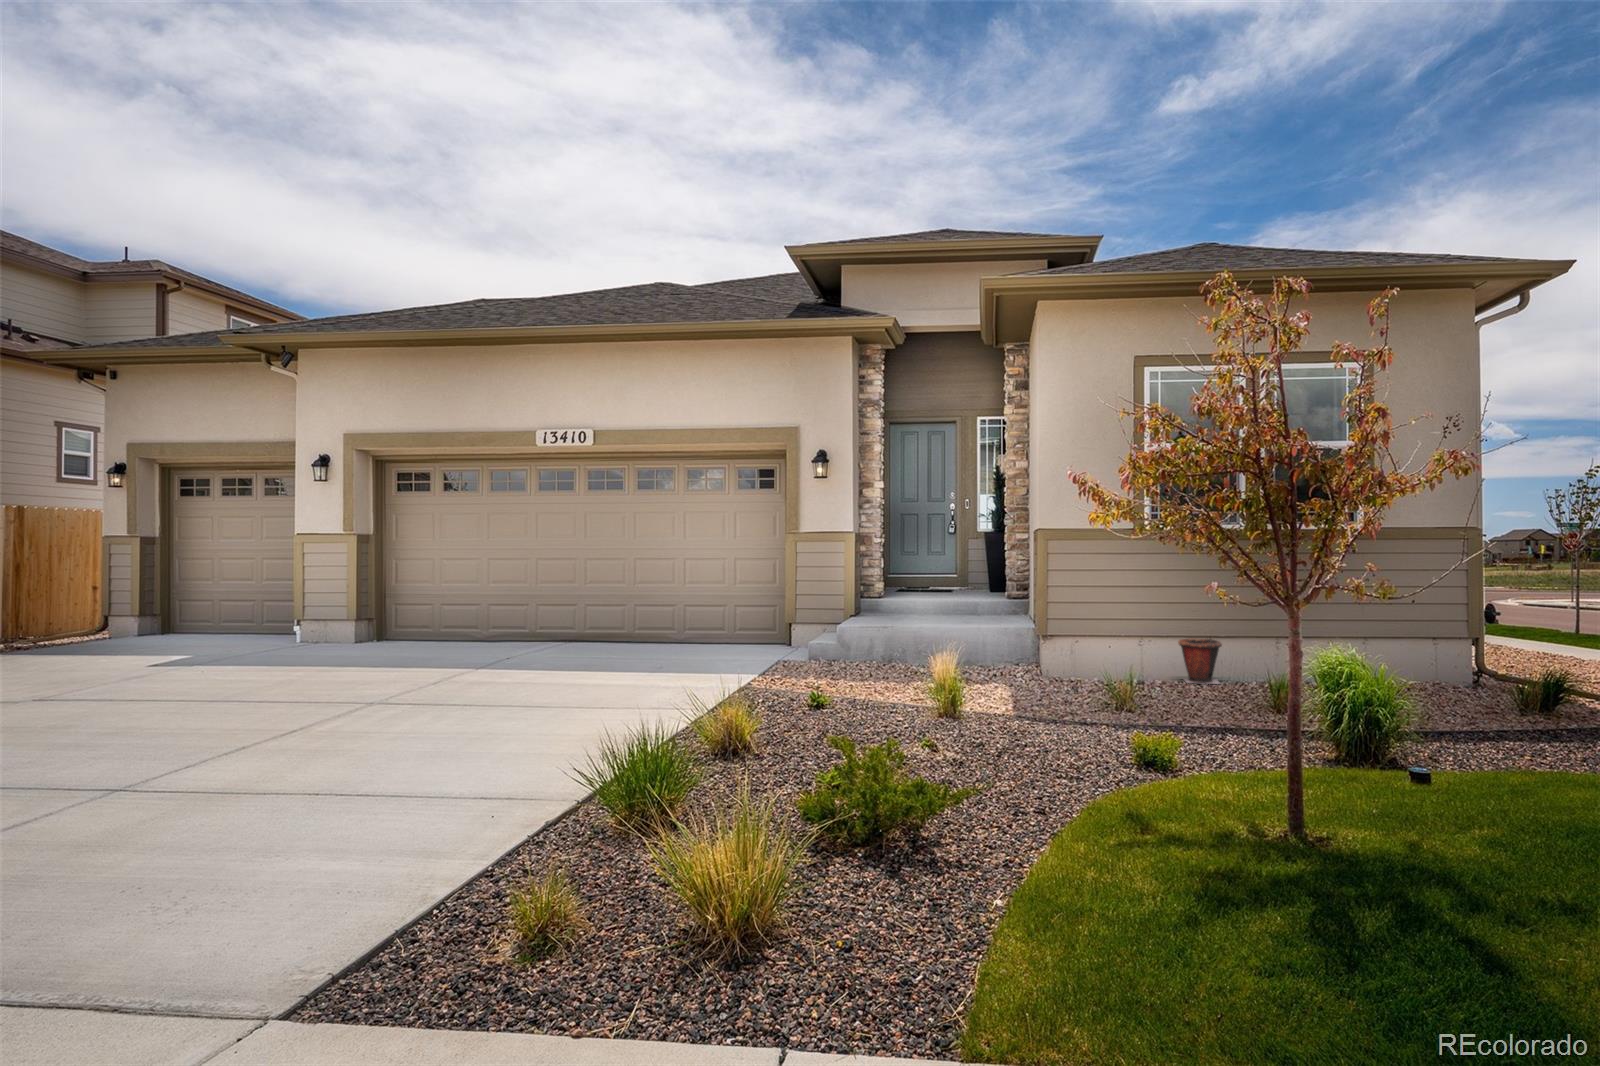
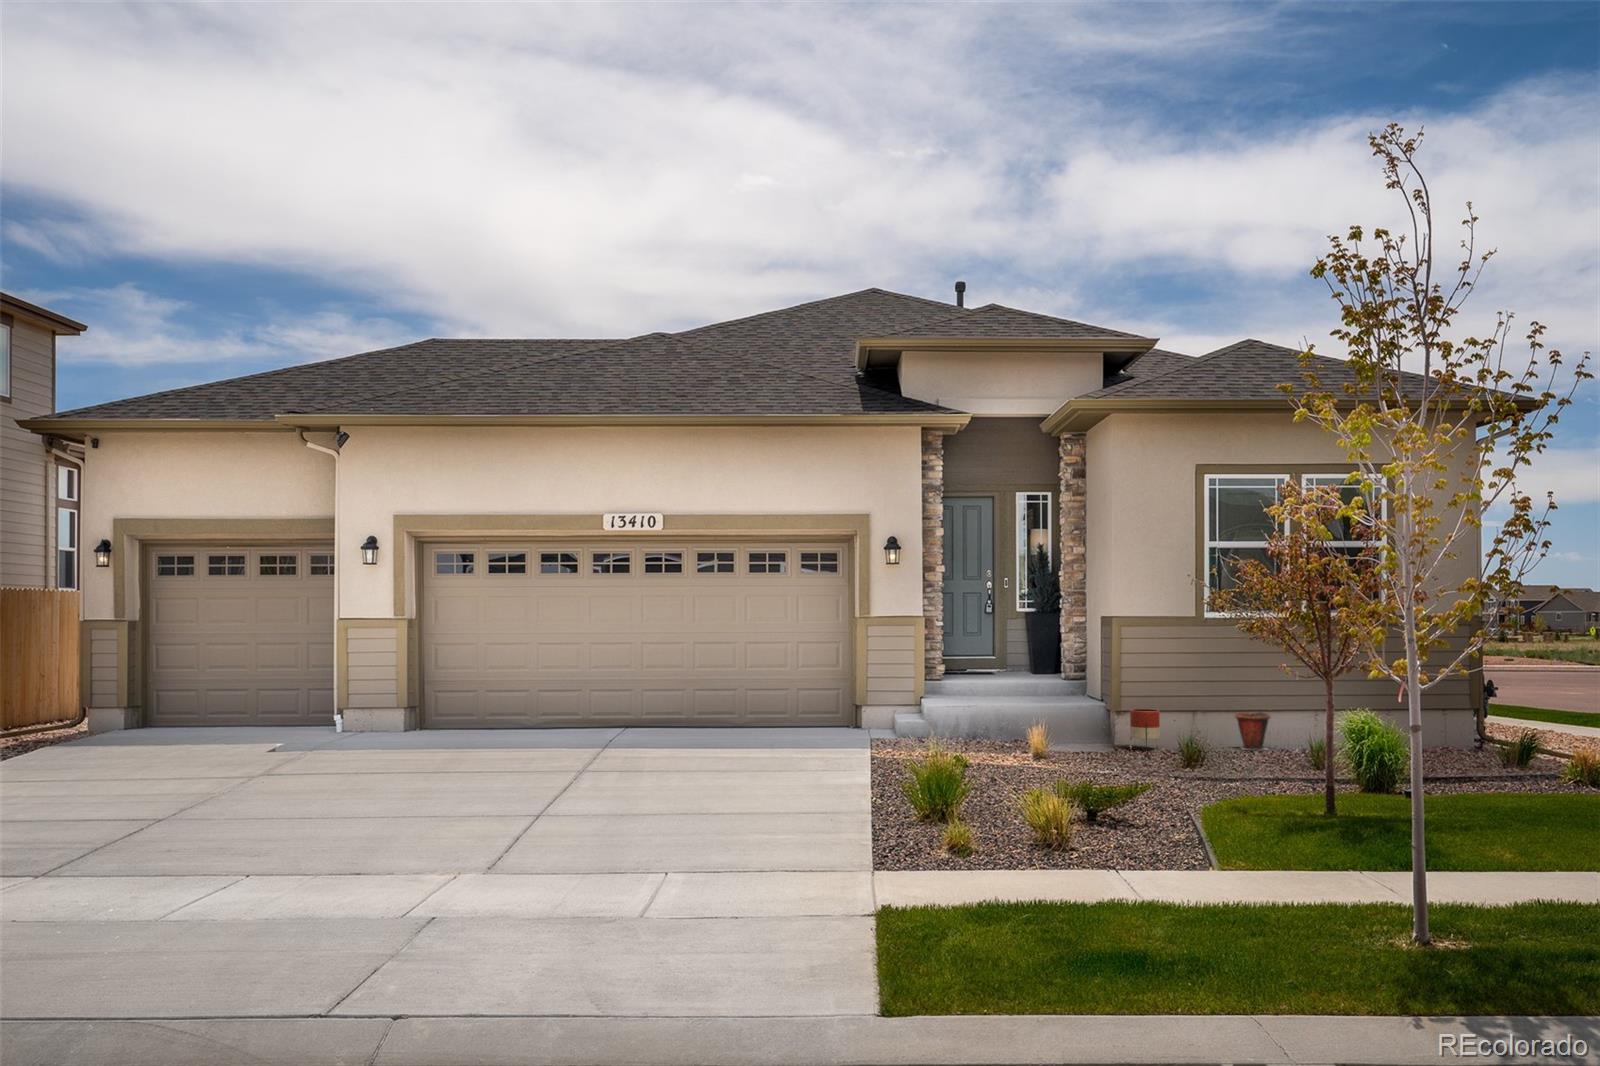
planter: none [1053,632,1087,682] -> present [1130,709,1160,751]

